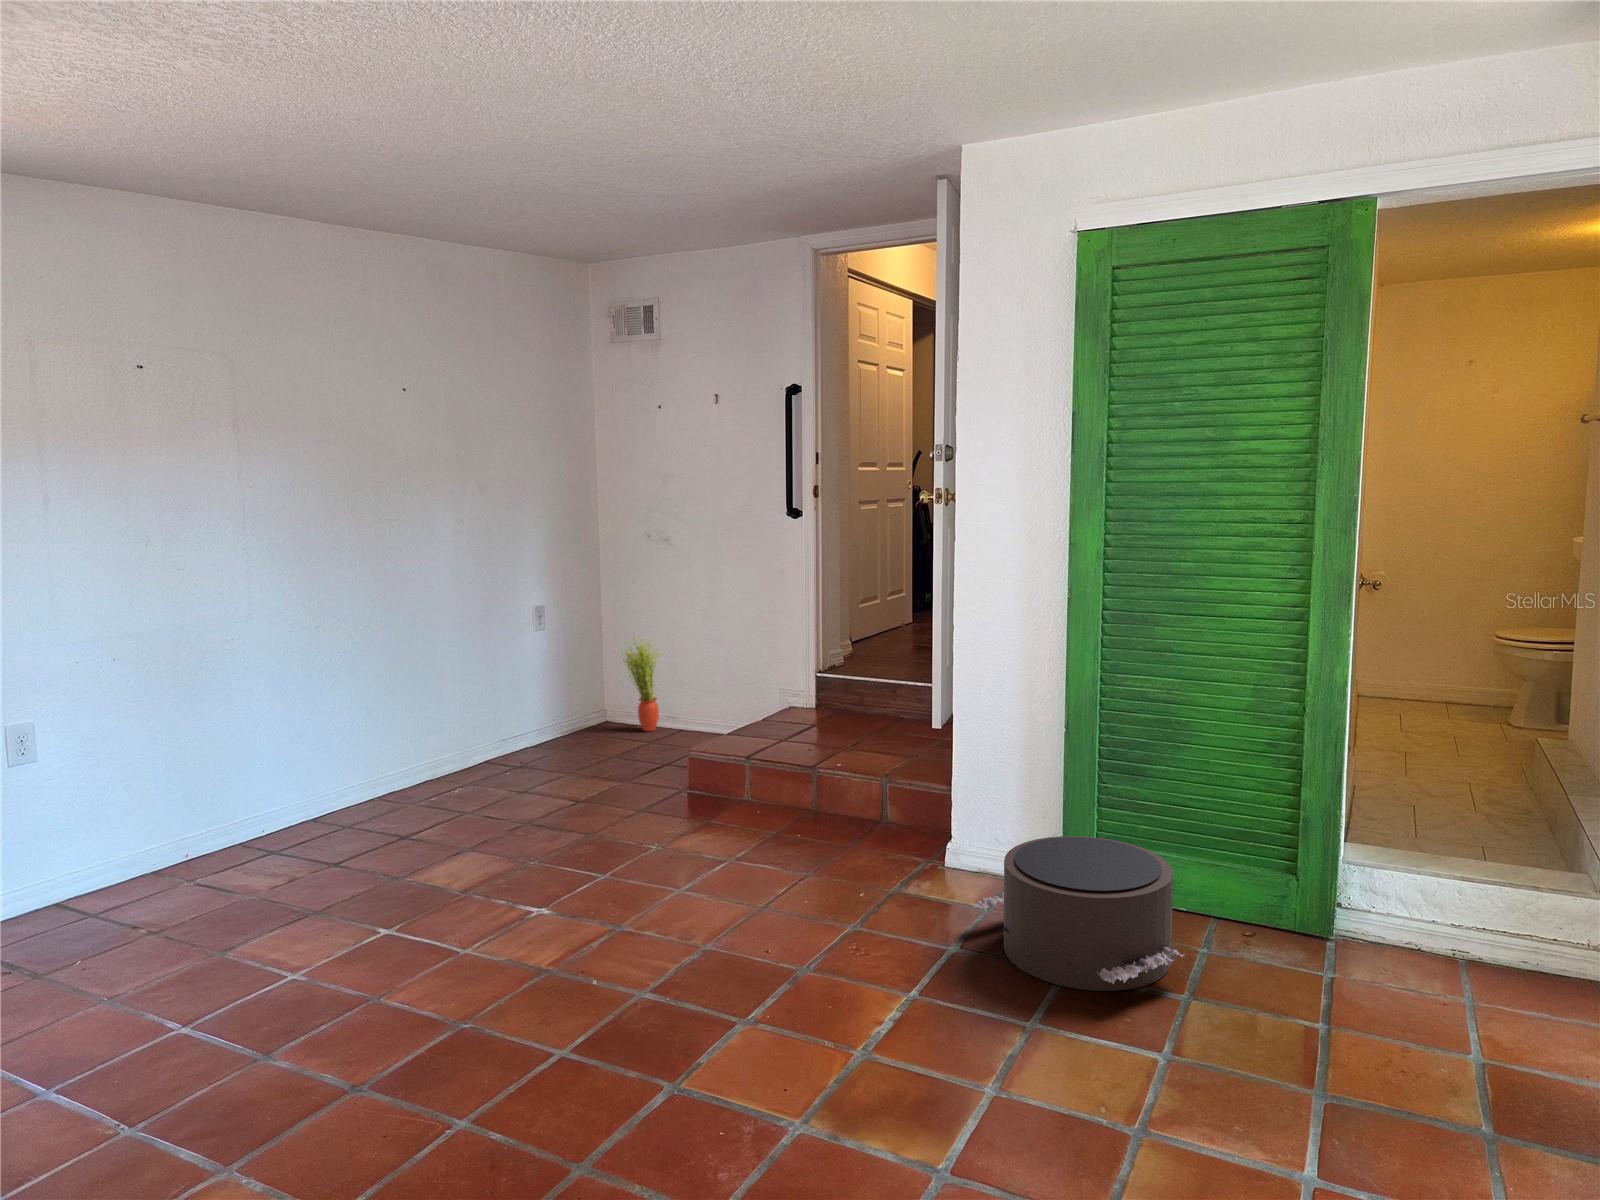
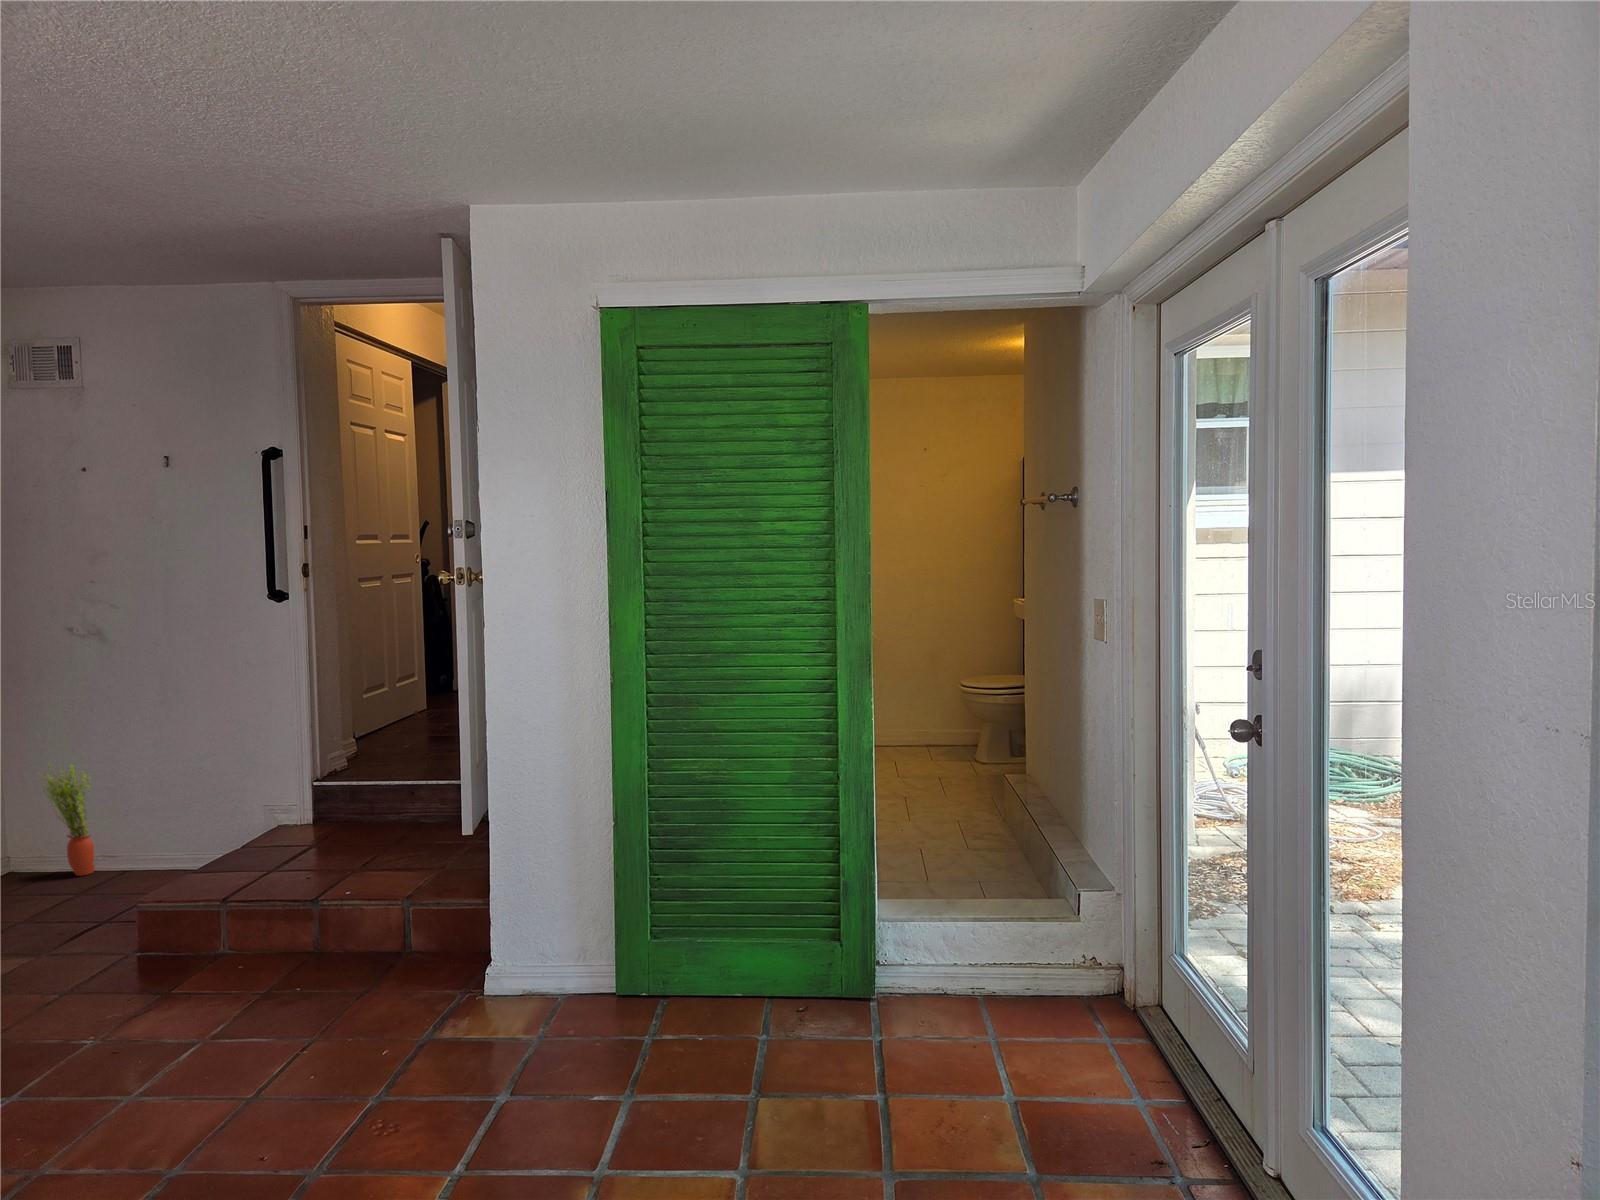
pouf: present [974,836,1185,991] -> none [522,937,749,1114]

